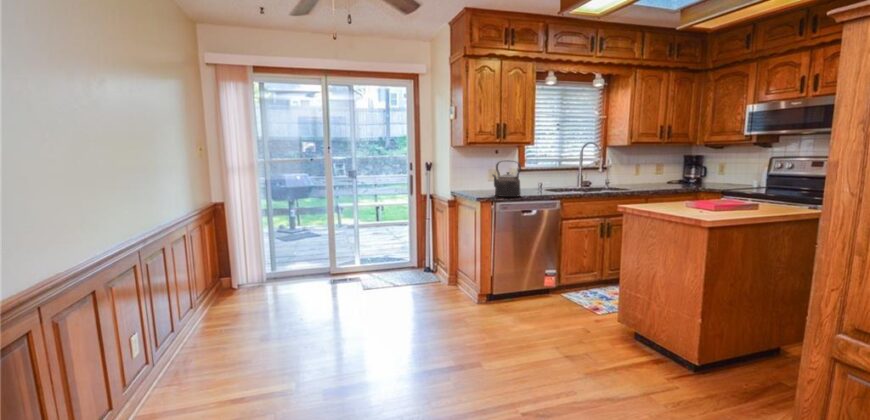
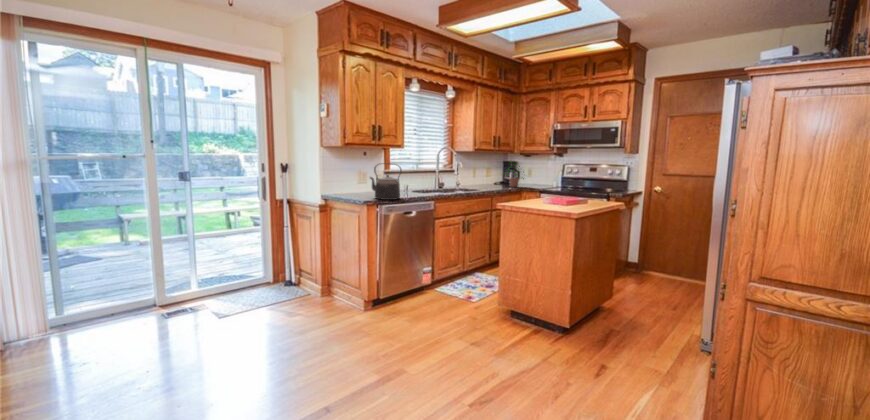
potted plant: none [673,154,709,187] -> present [509,163,524,187]

